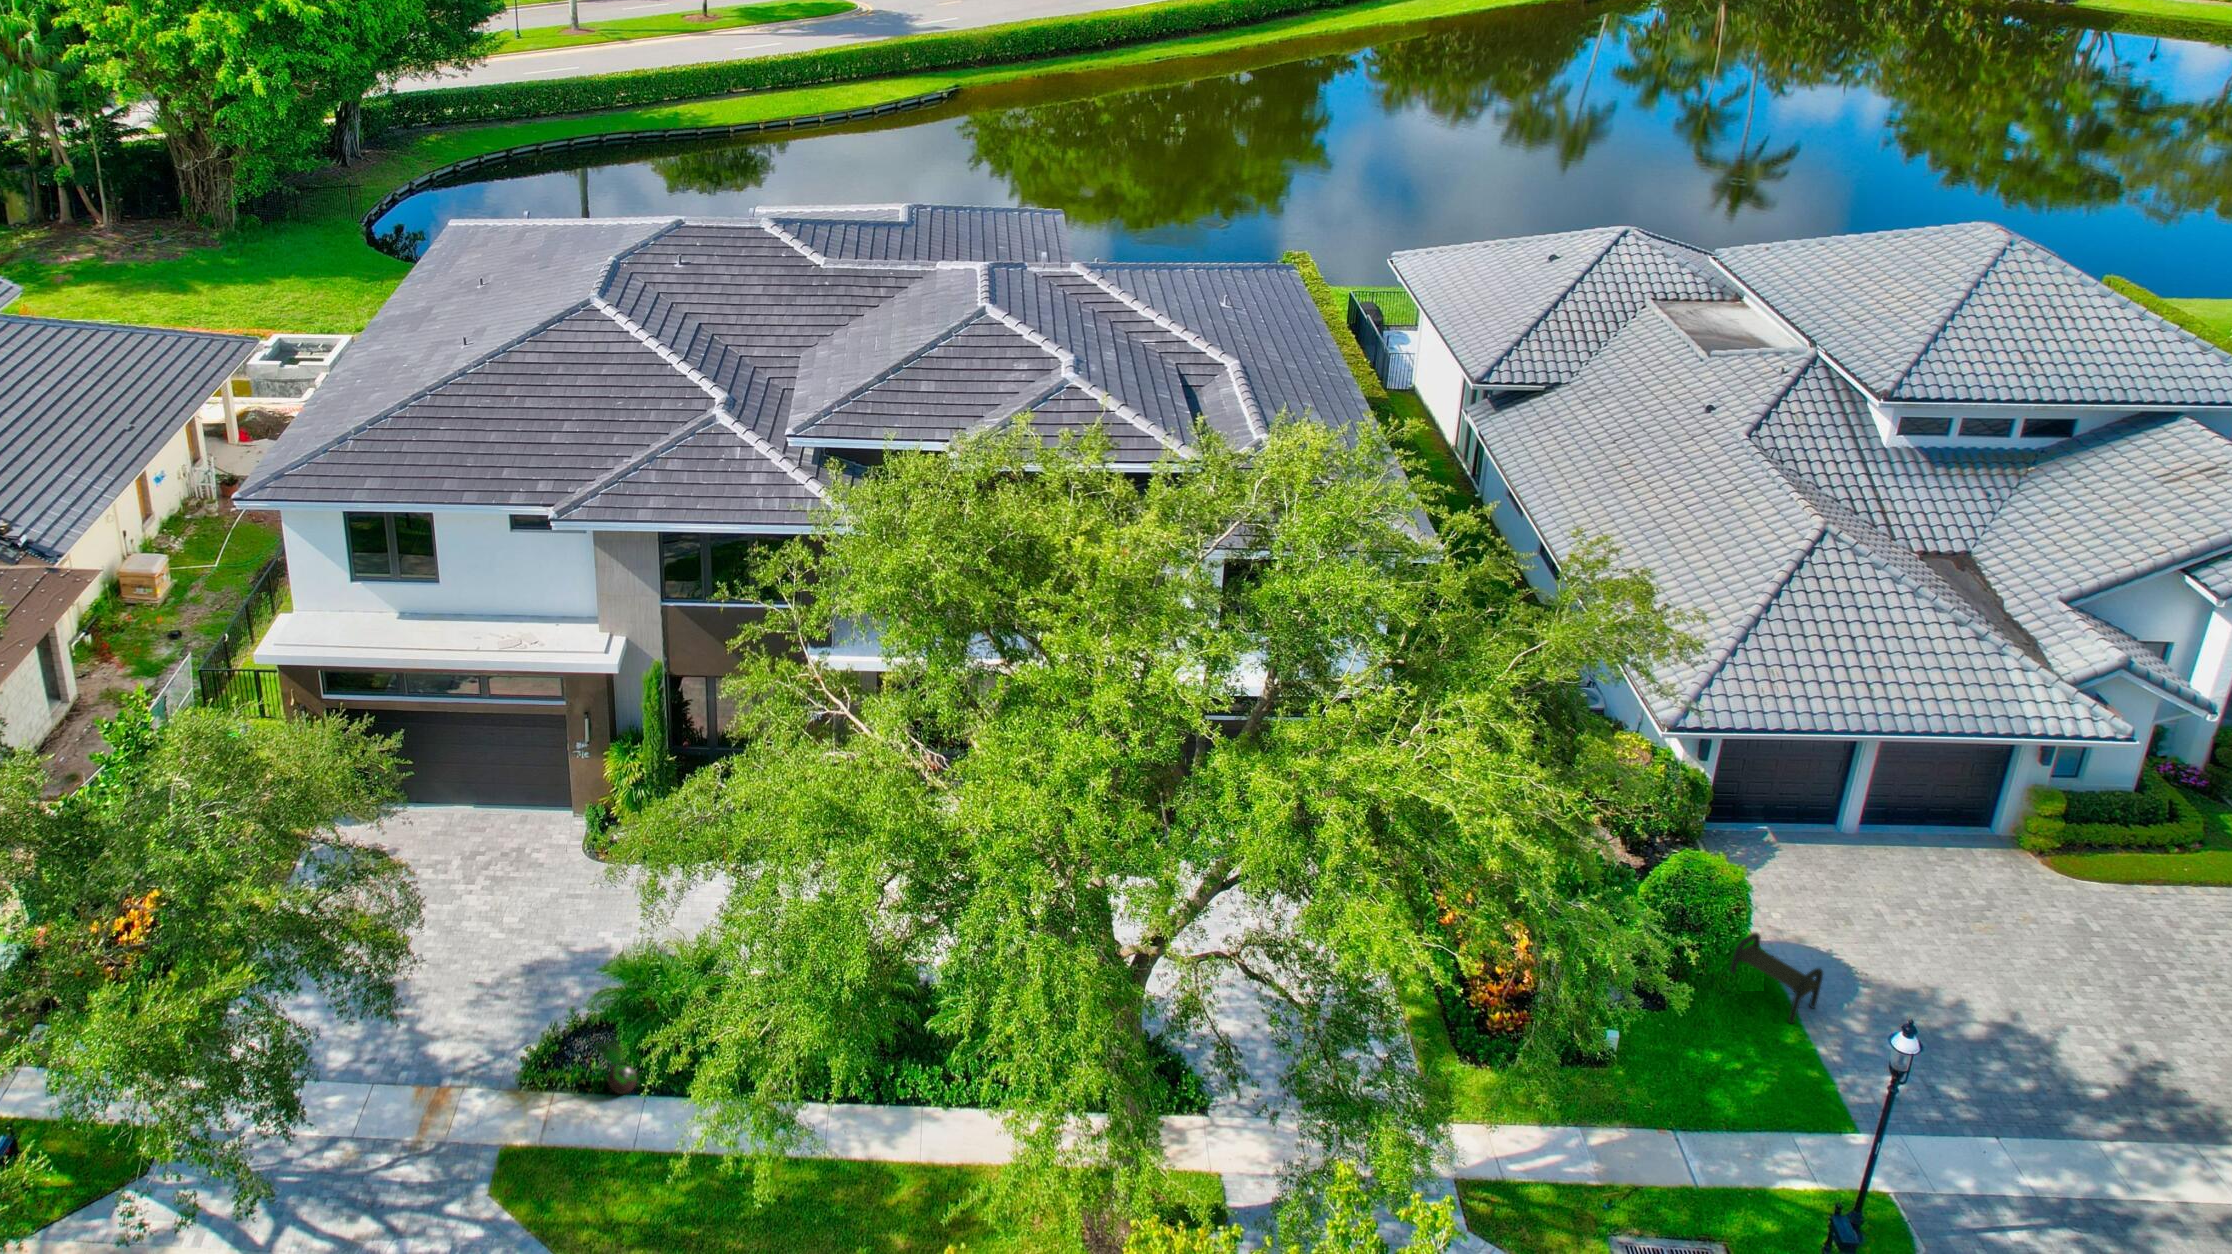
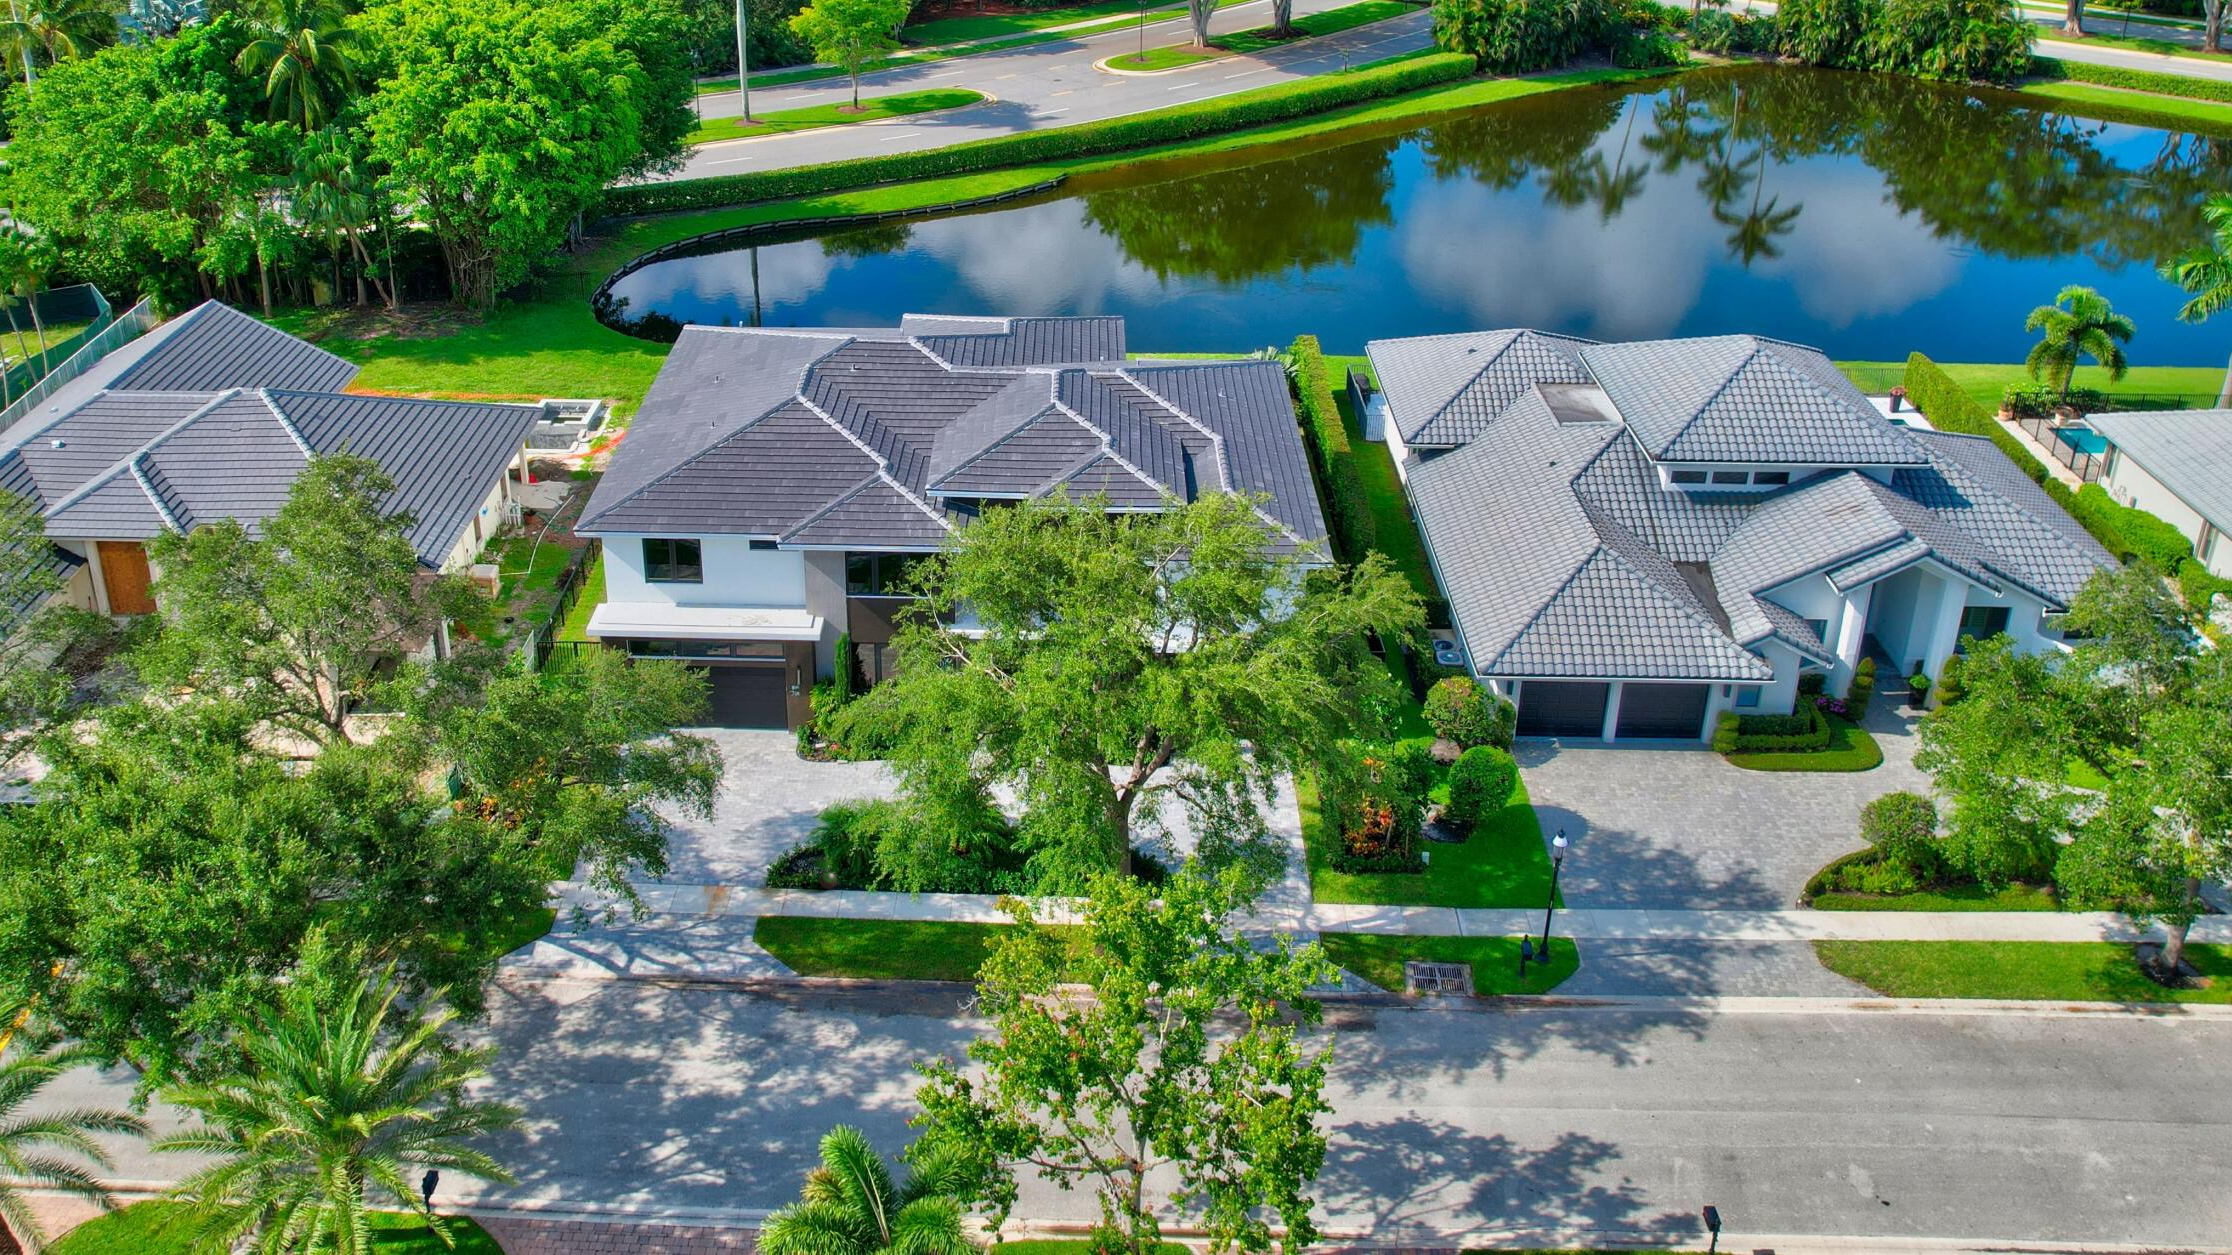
bench: present [1730,933,1823,1023] -> none [1505,797,1559,850]

